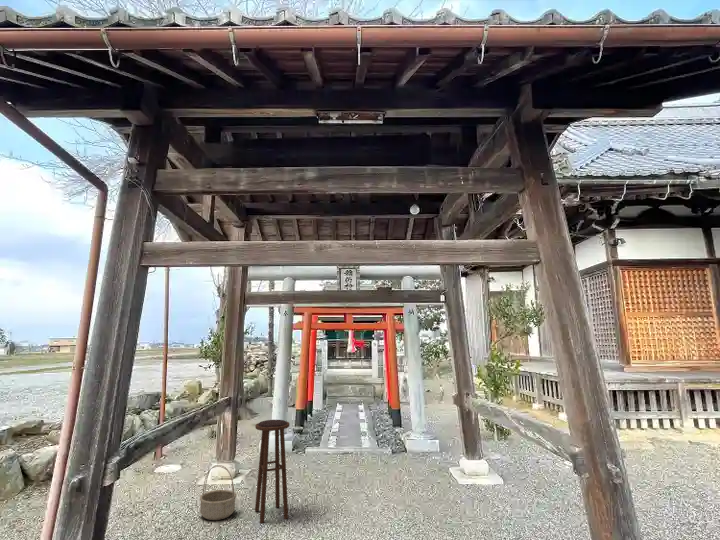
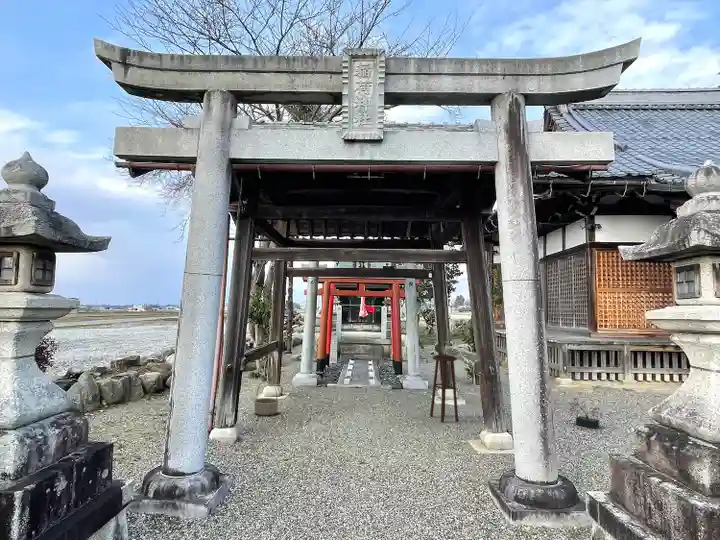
stool: present [255,420,290,524] -> present [430,355,458,422]
decorative plant: none [650,470,705,520] -> present [570,398,602,429]

